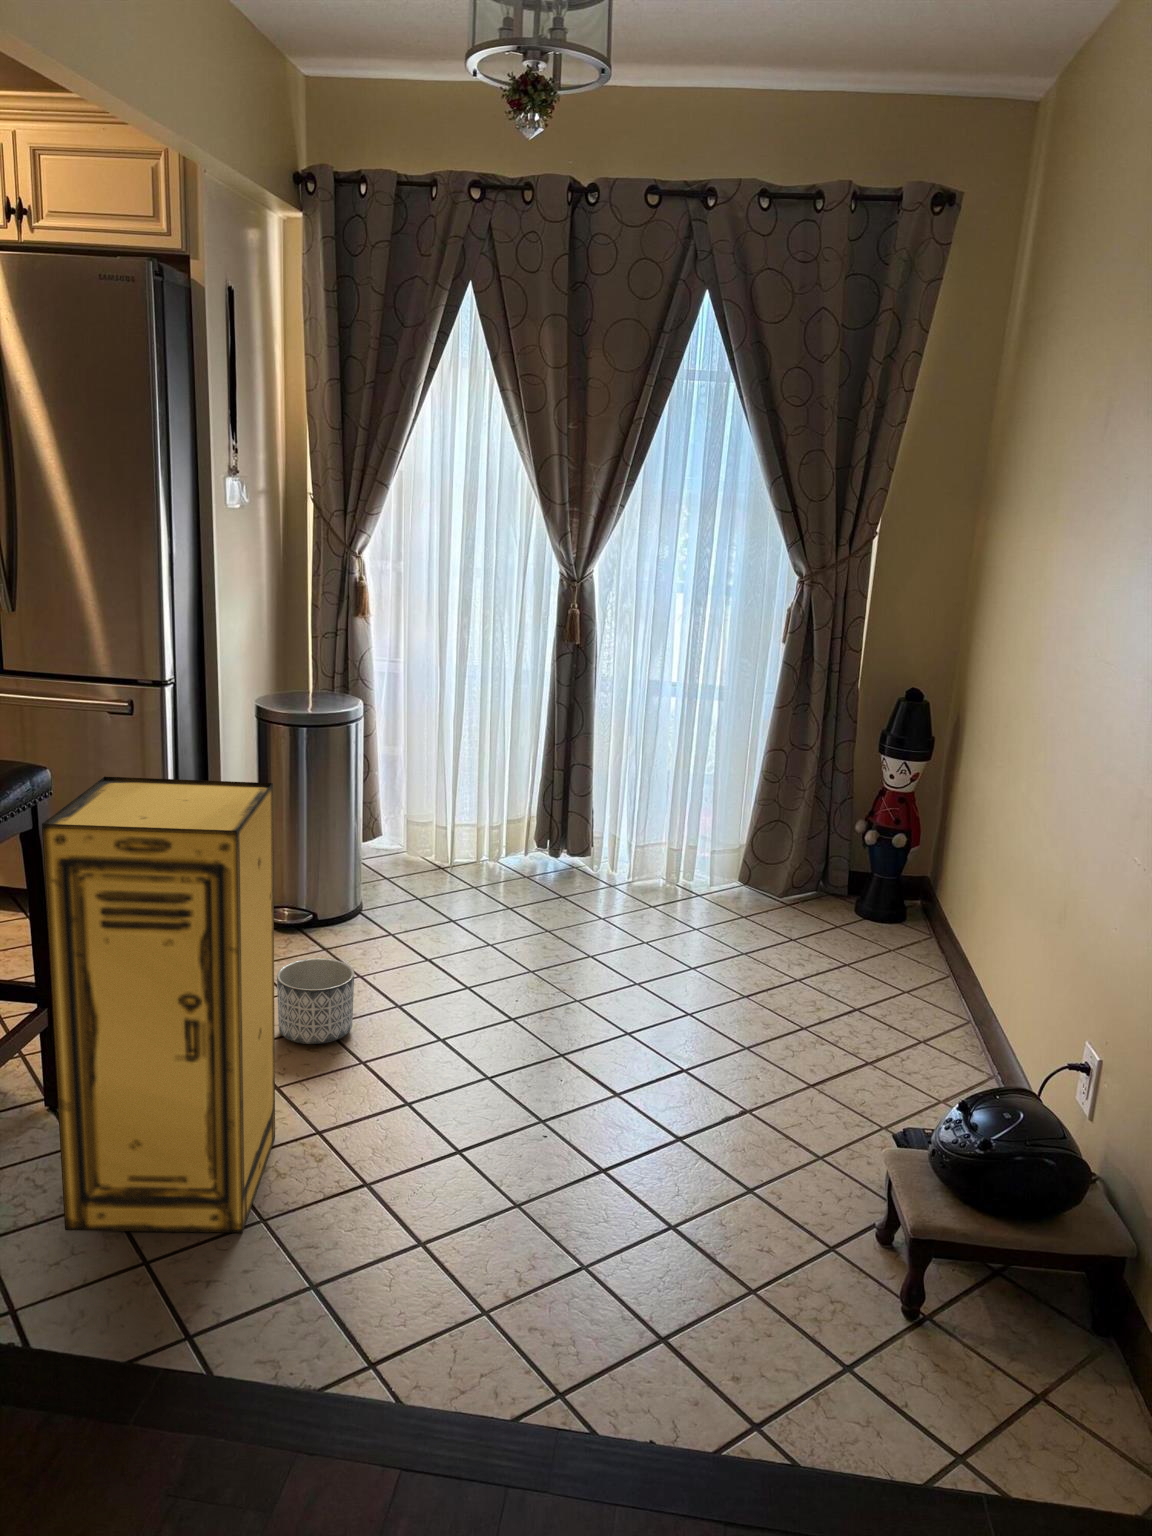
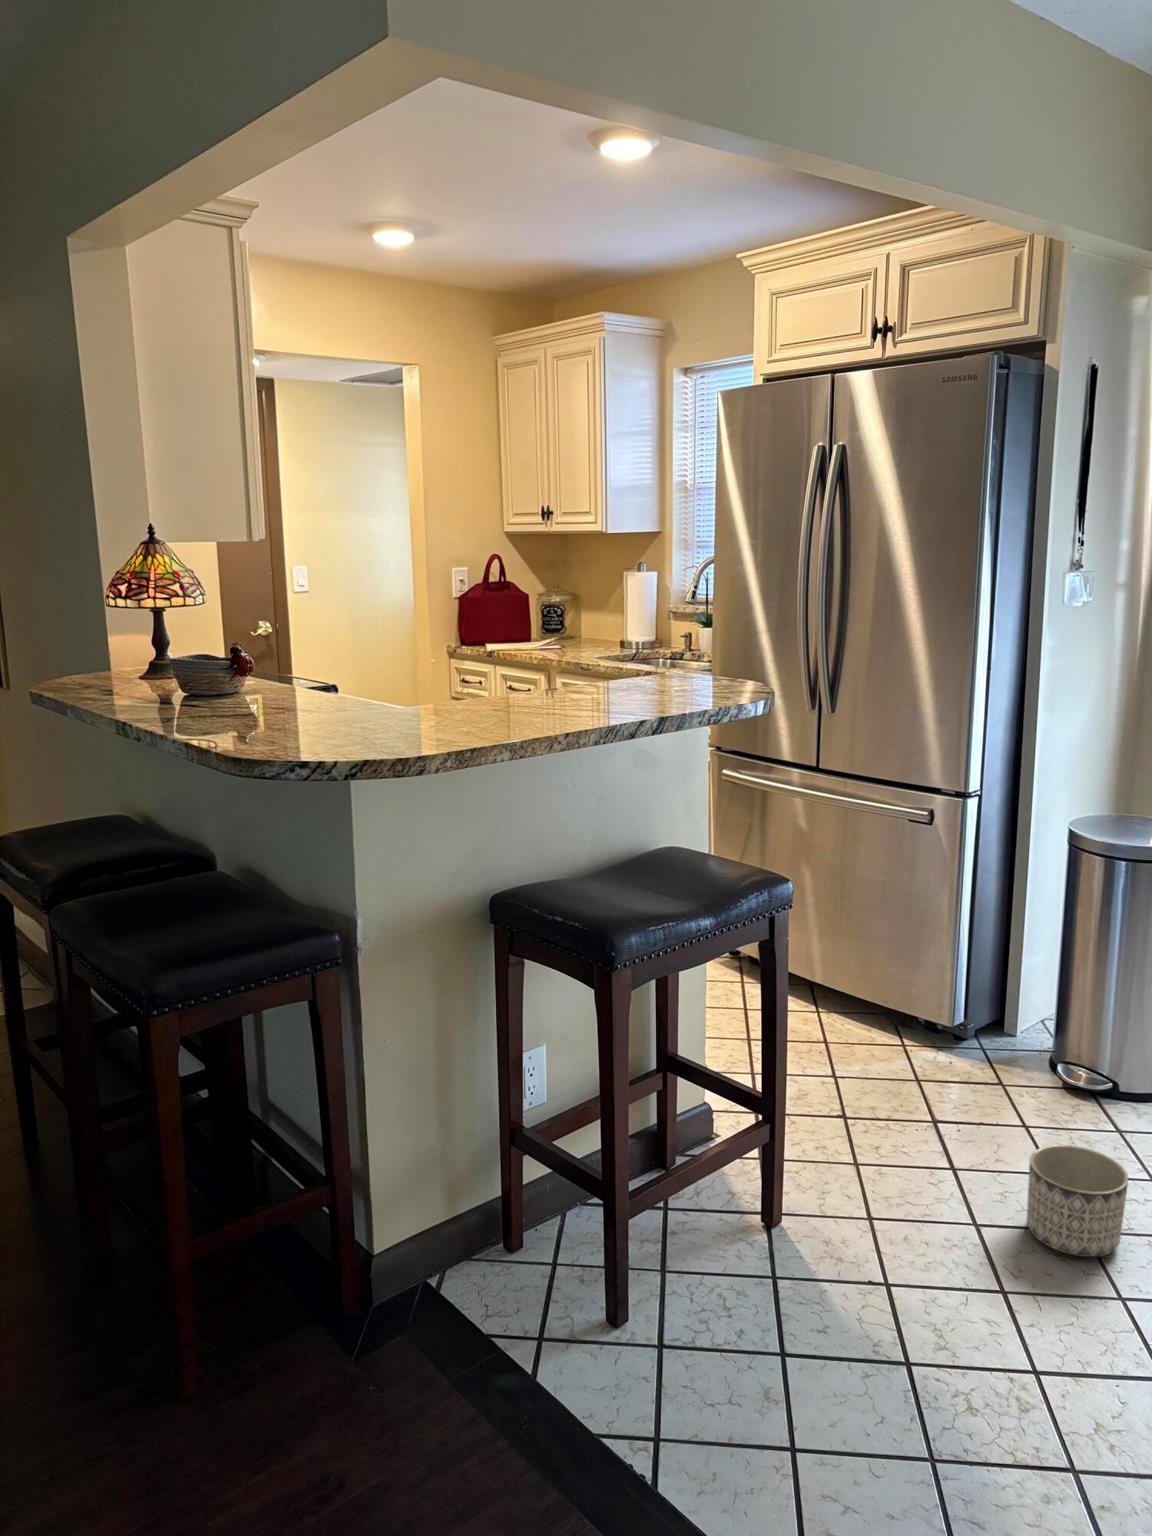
storage cabinet: present [42,776,275,1232] -> none [733,906,1012,1463]

